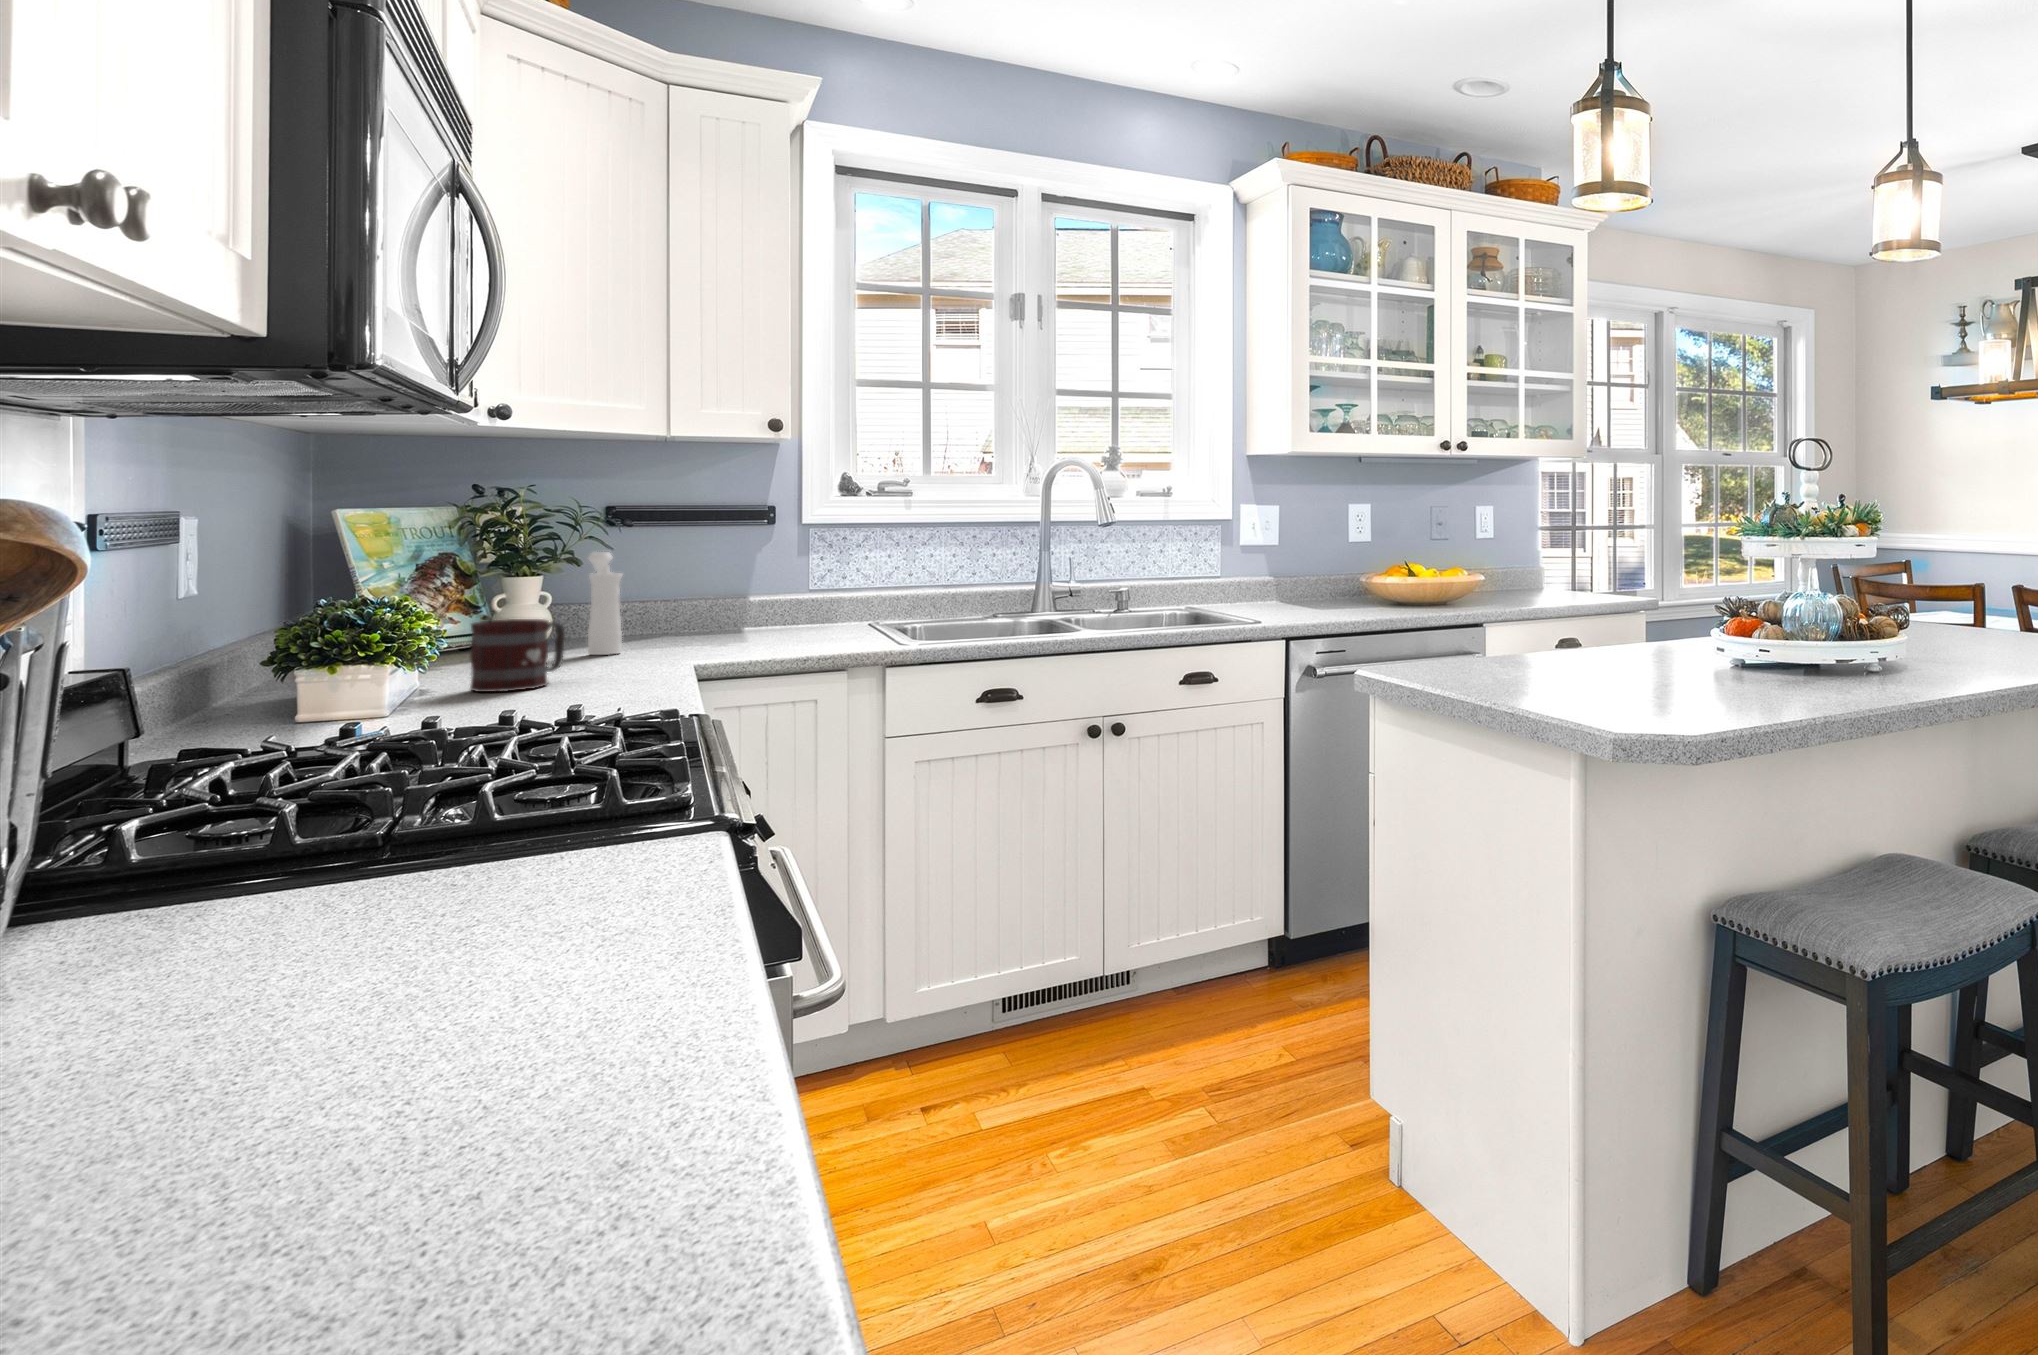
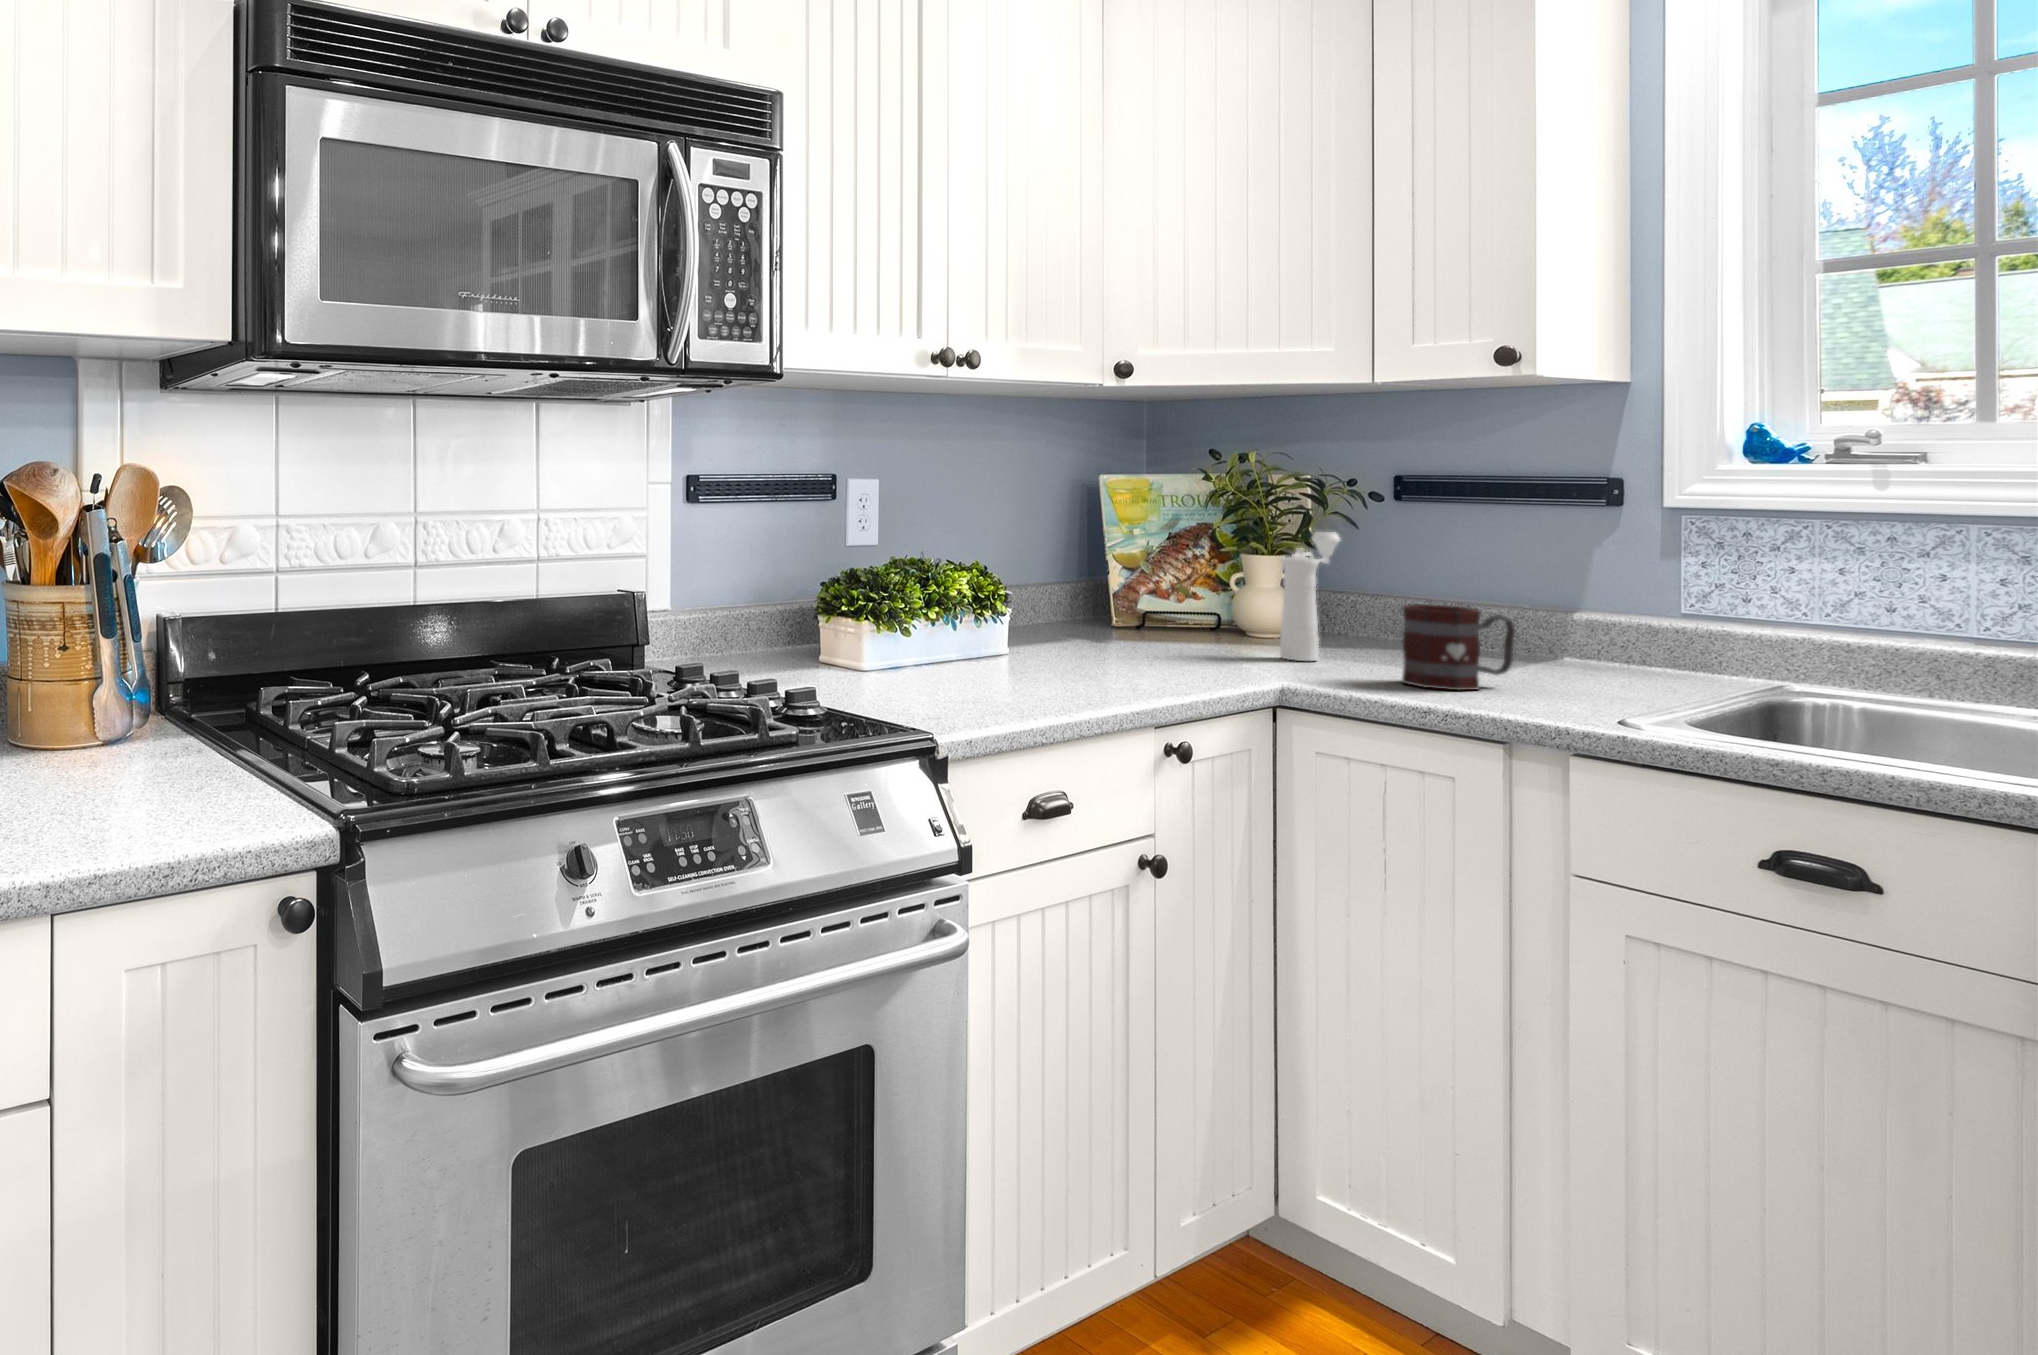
mug: present [470,619,565,692] -> present [1402,604,1515,690]

